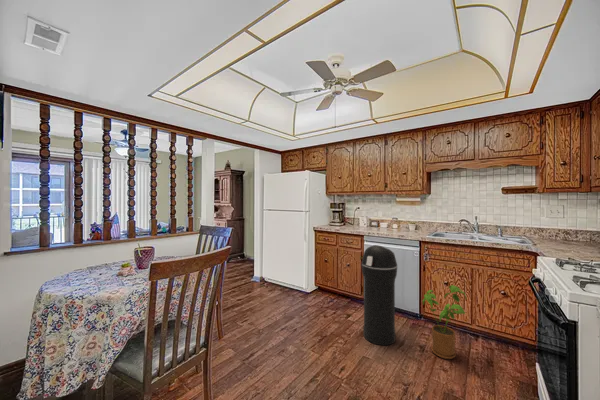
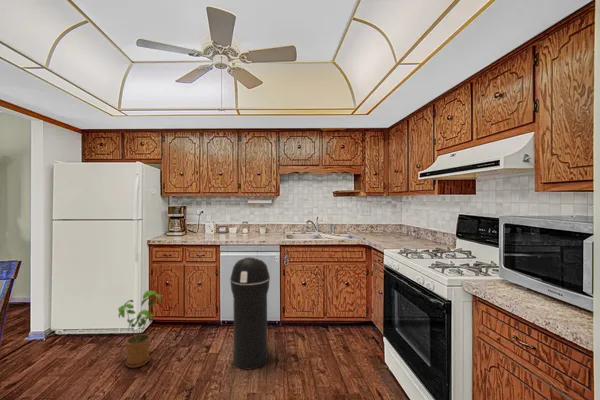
house plant: present [423,285,466,359] -> present [118,291,162,368]

